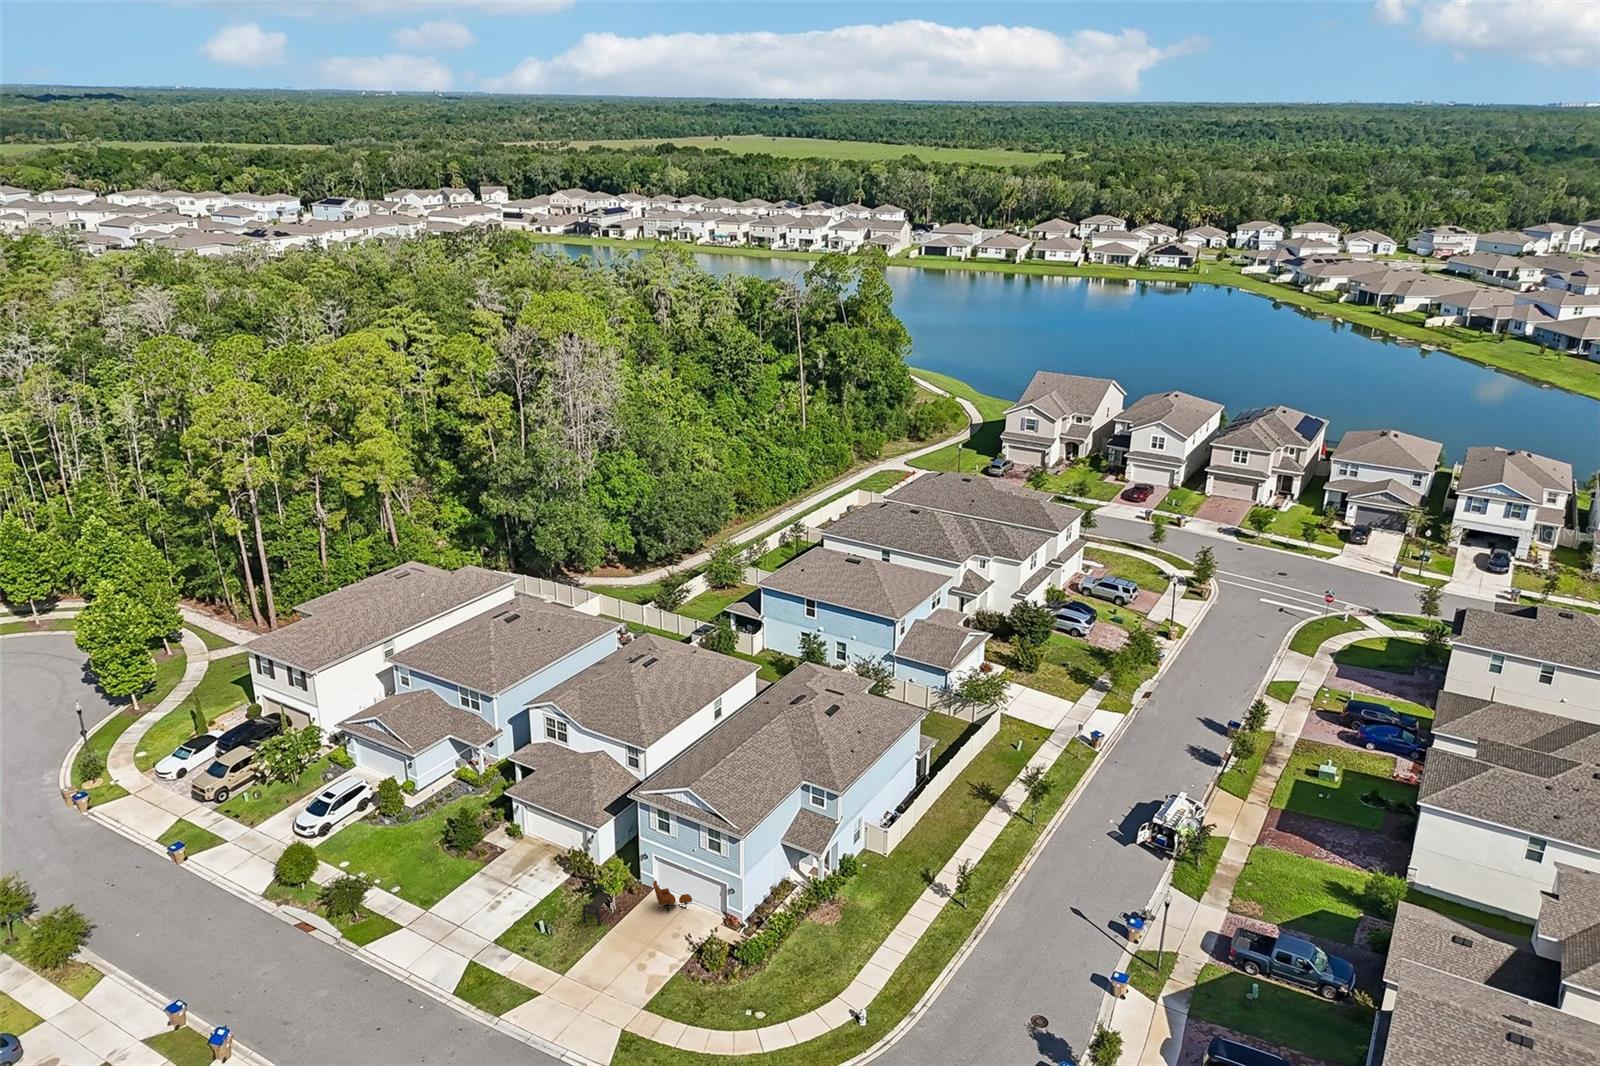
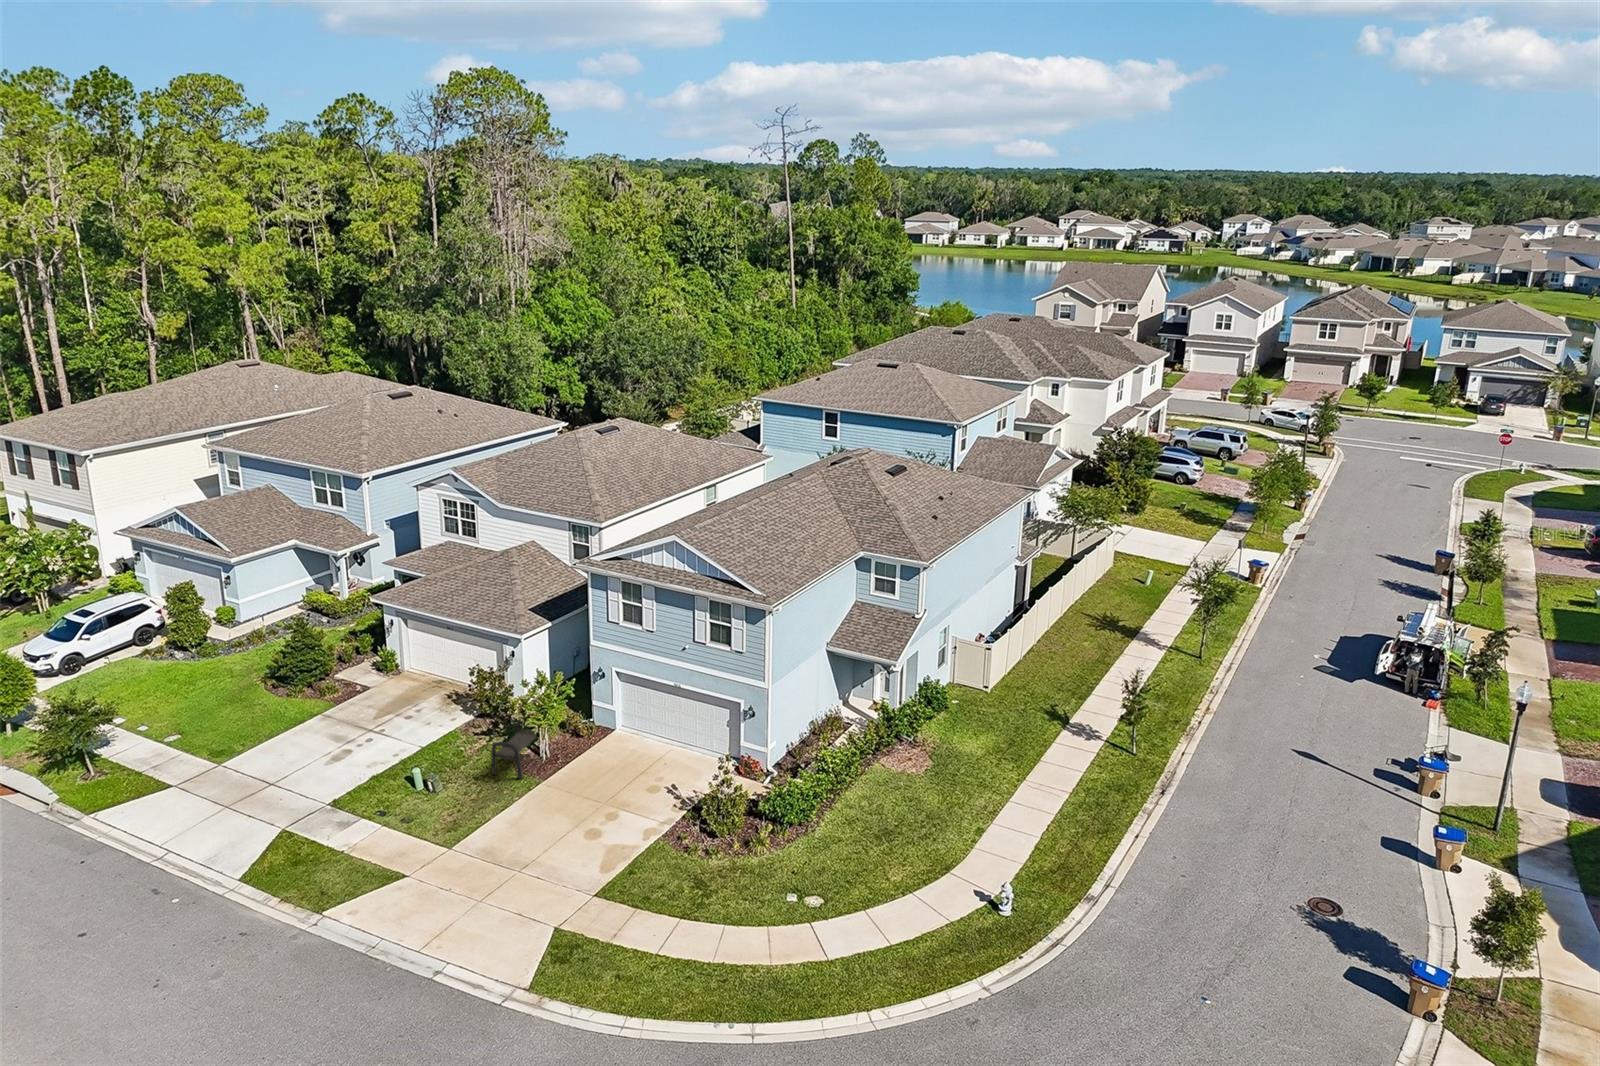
lounge chair: present [653,880,692,913] -> none [614,707,680,763]

